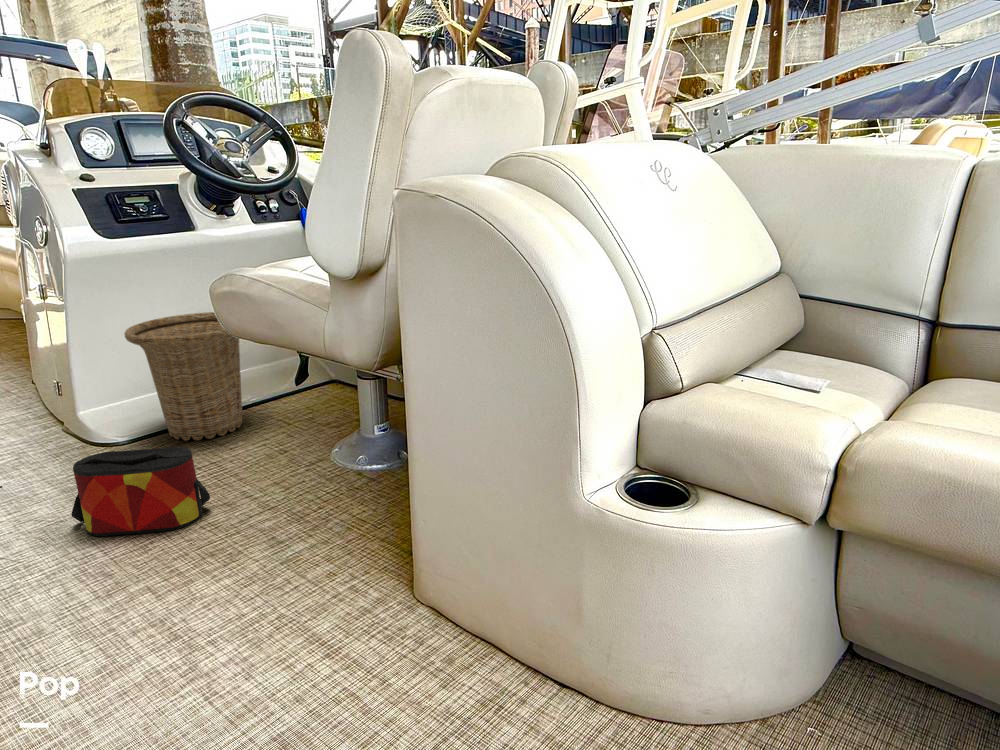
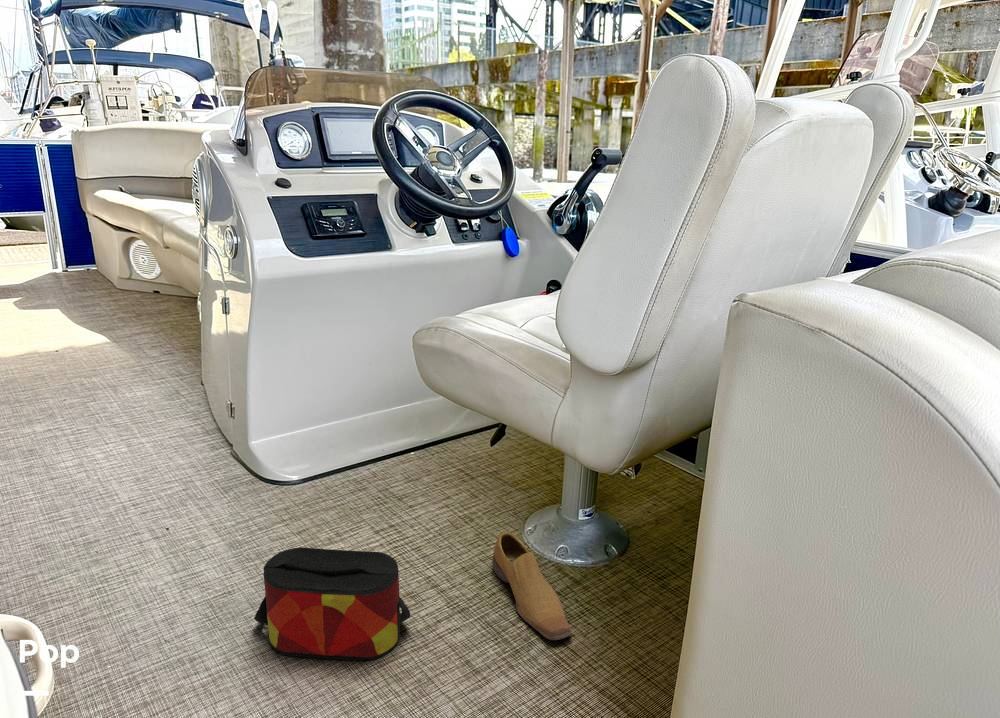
basket: present [125,312,242,441] -> none [311,343,448,496]
shoe: none [290,434,346,498] -> present [492,531,571,640]

